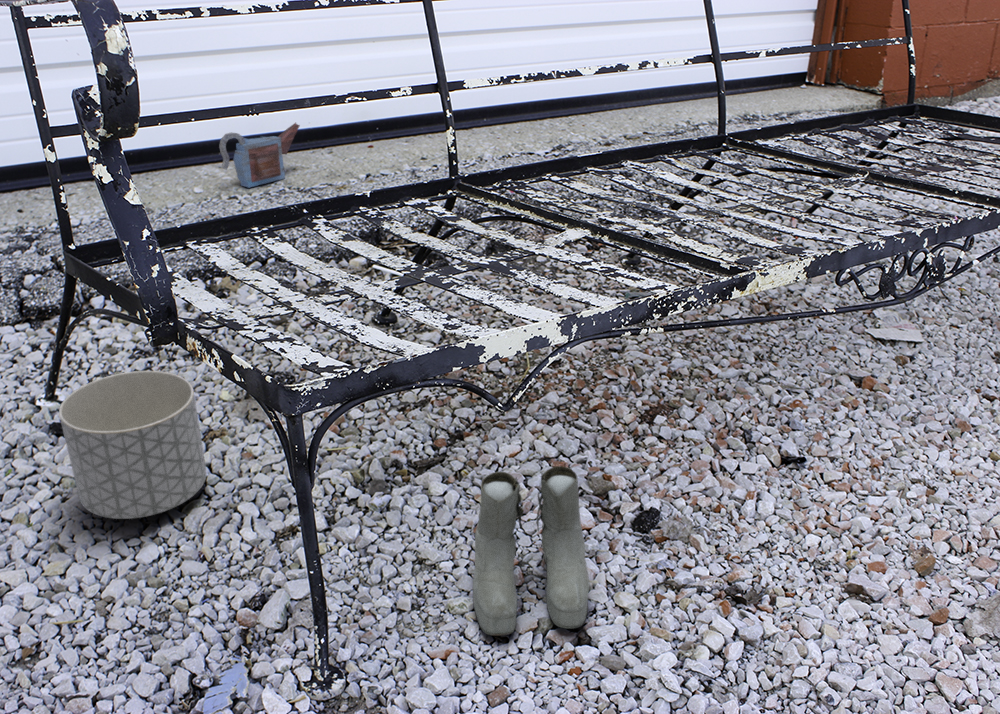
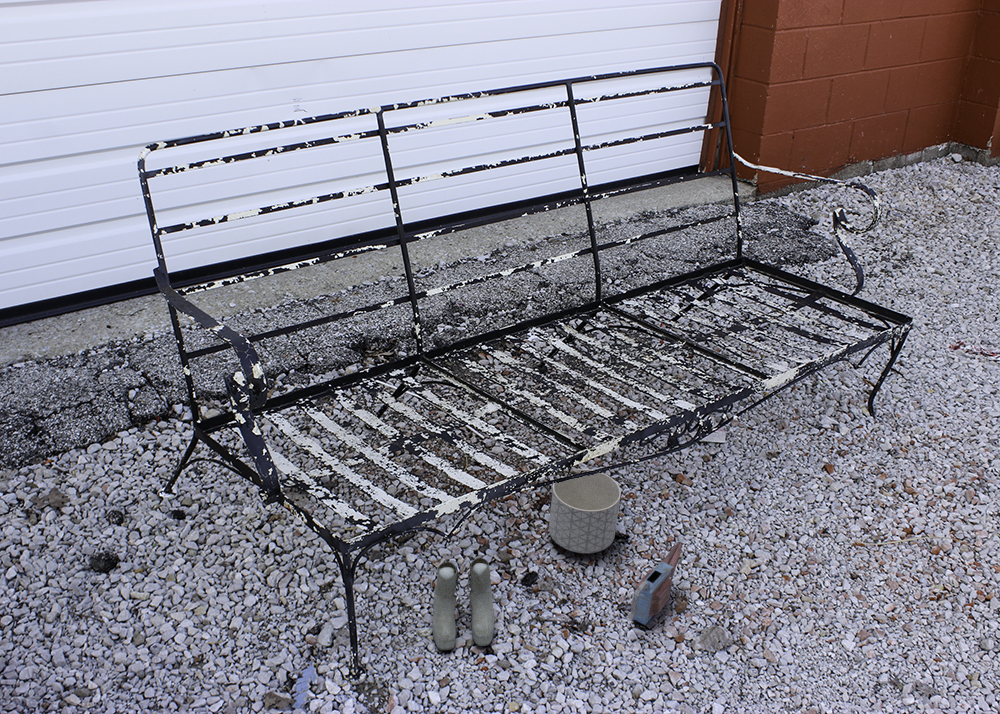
watering can: present [219,123,300,188] -> present [629,542,683,625]
planter: present [59,371,206,519] -> present [549,469,621,553]

